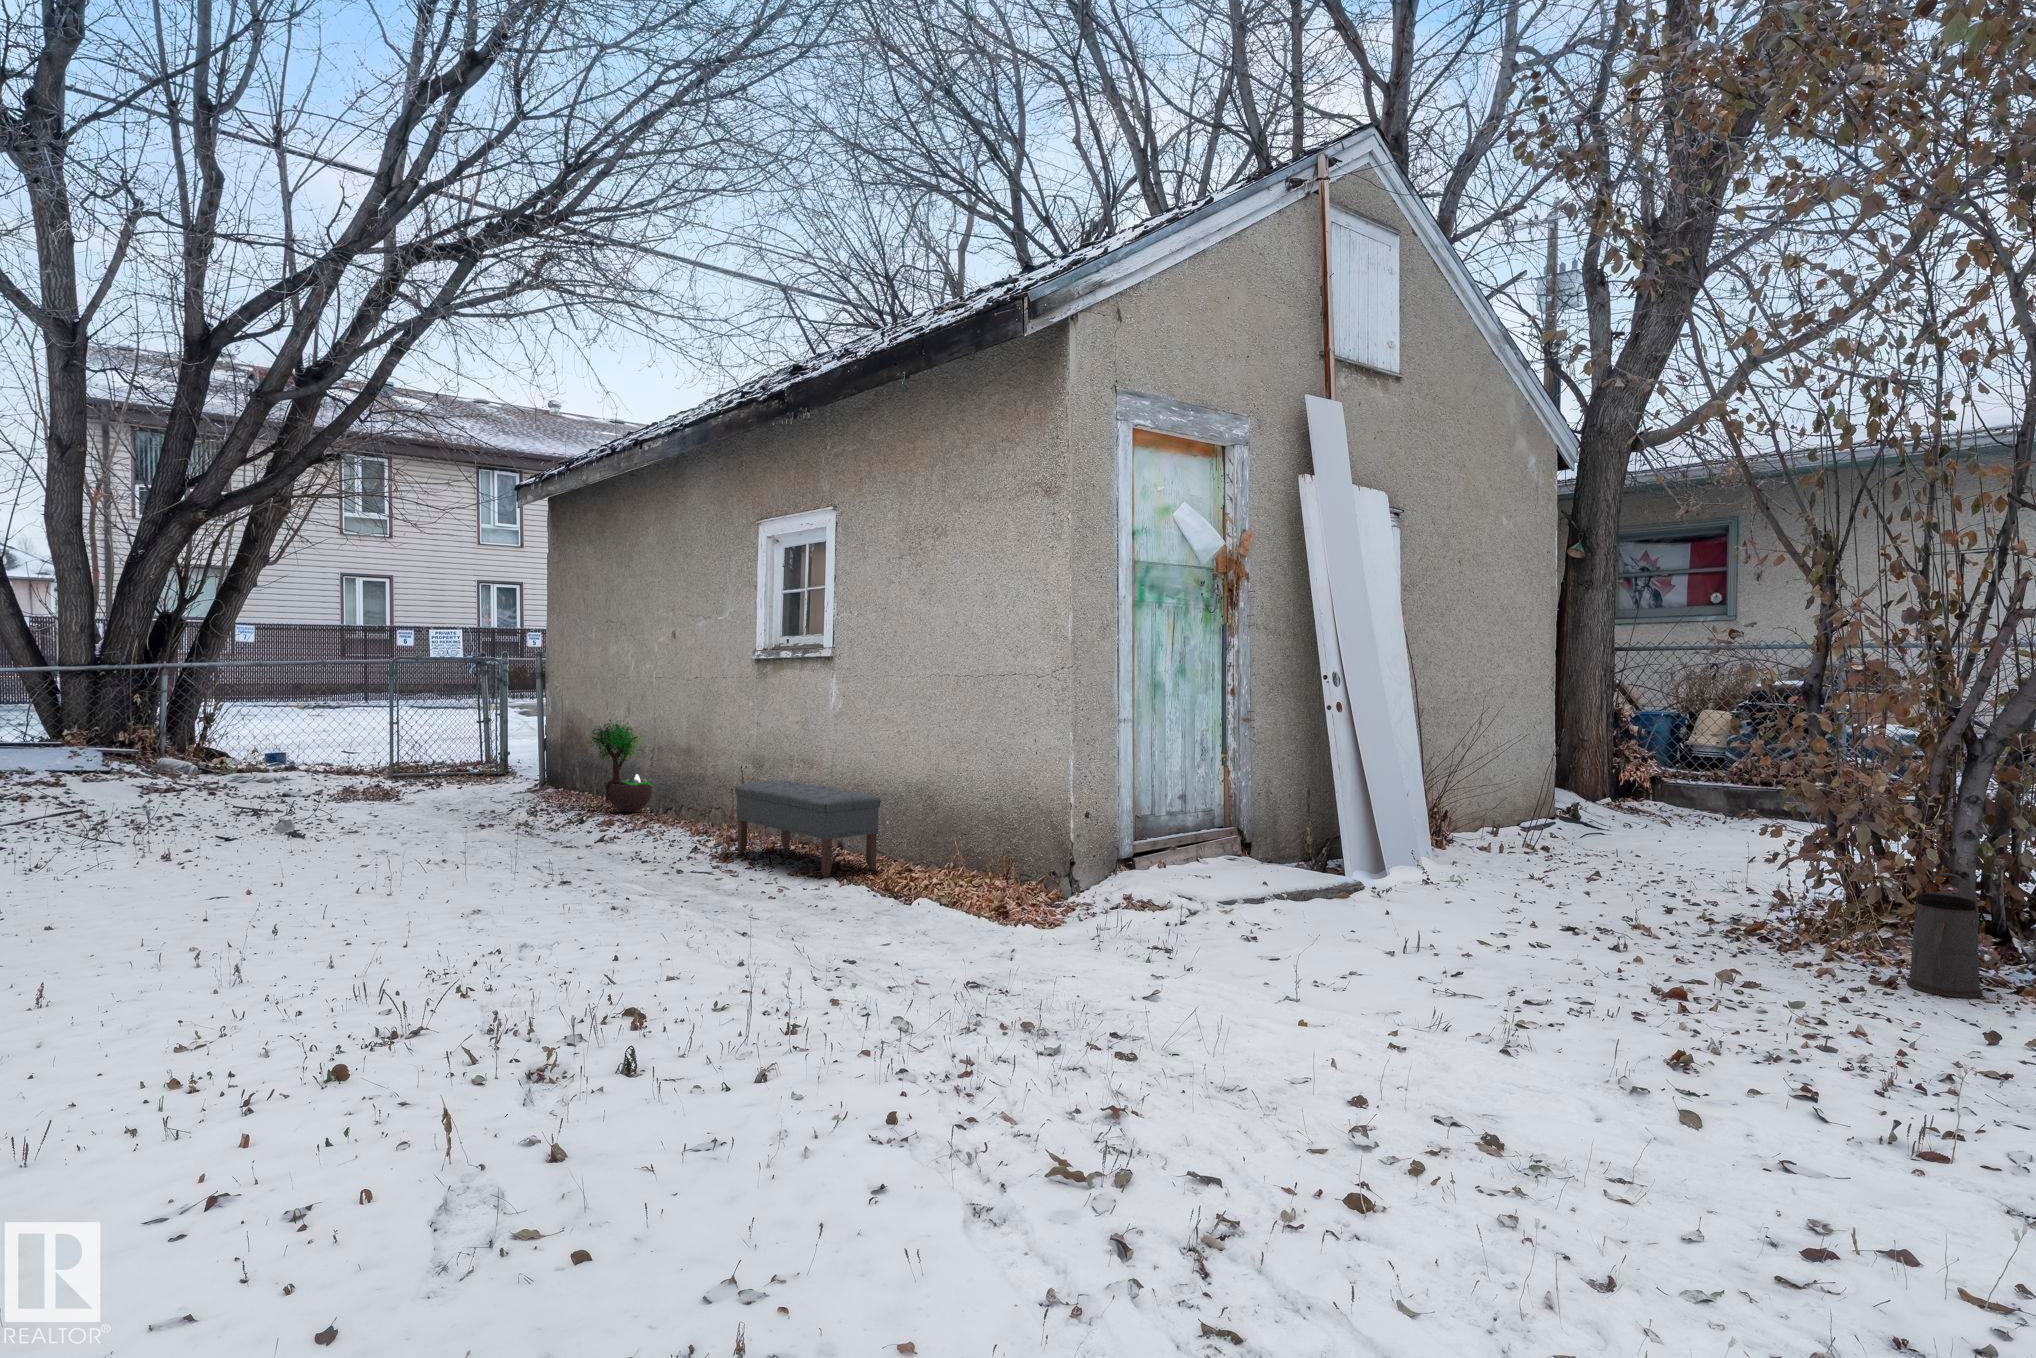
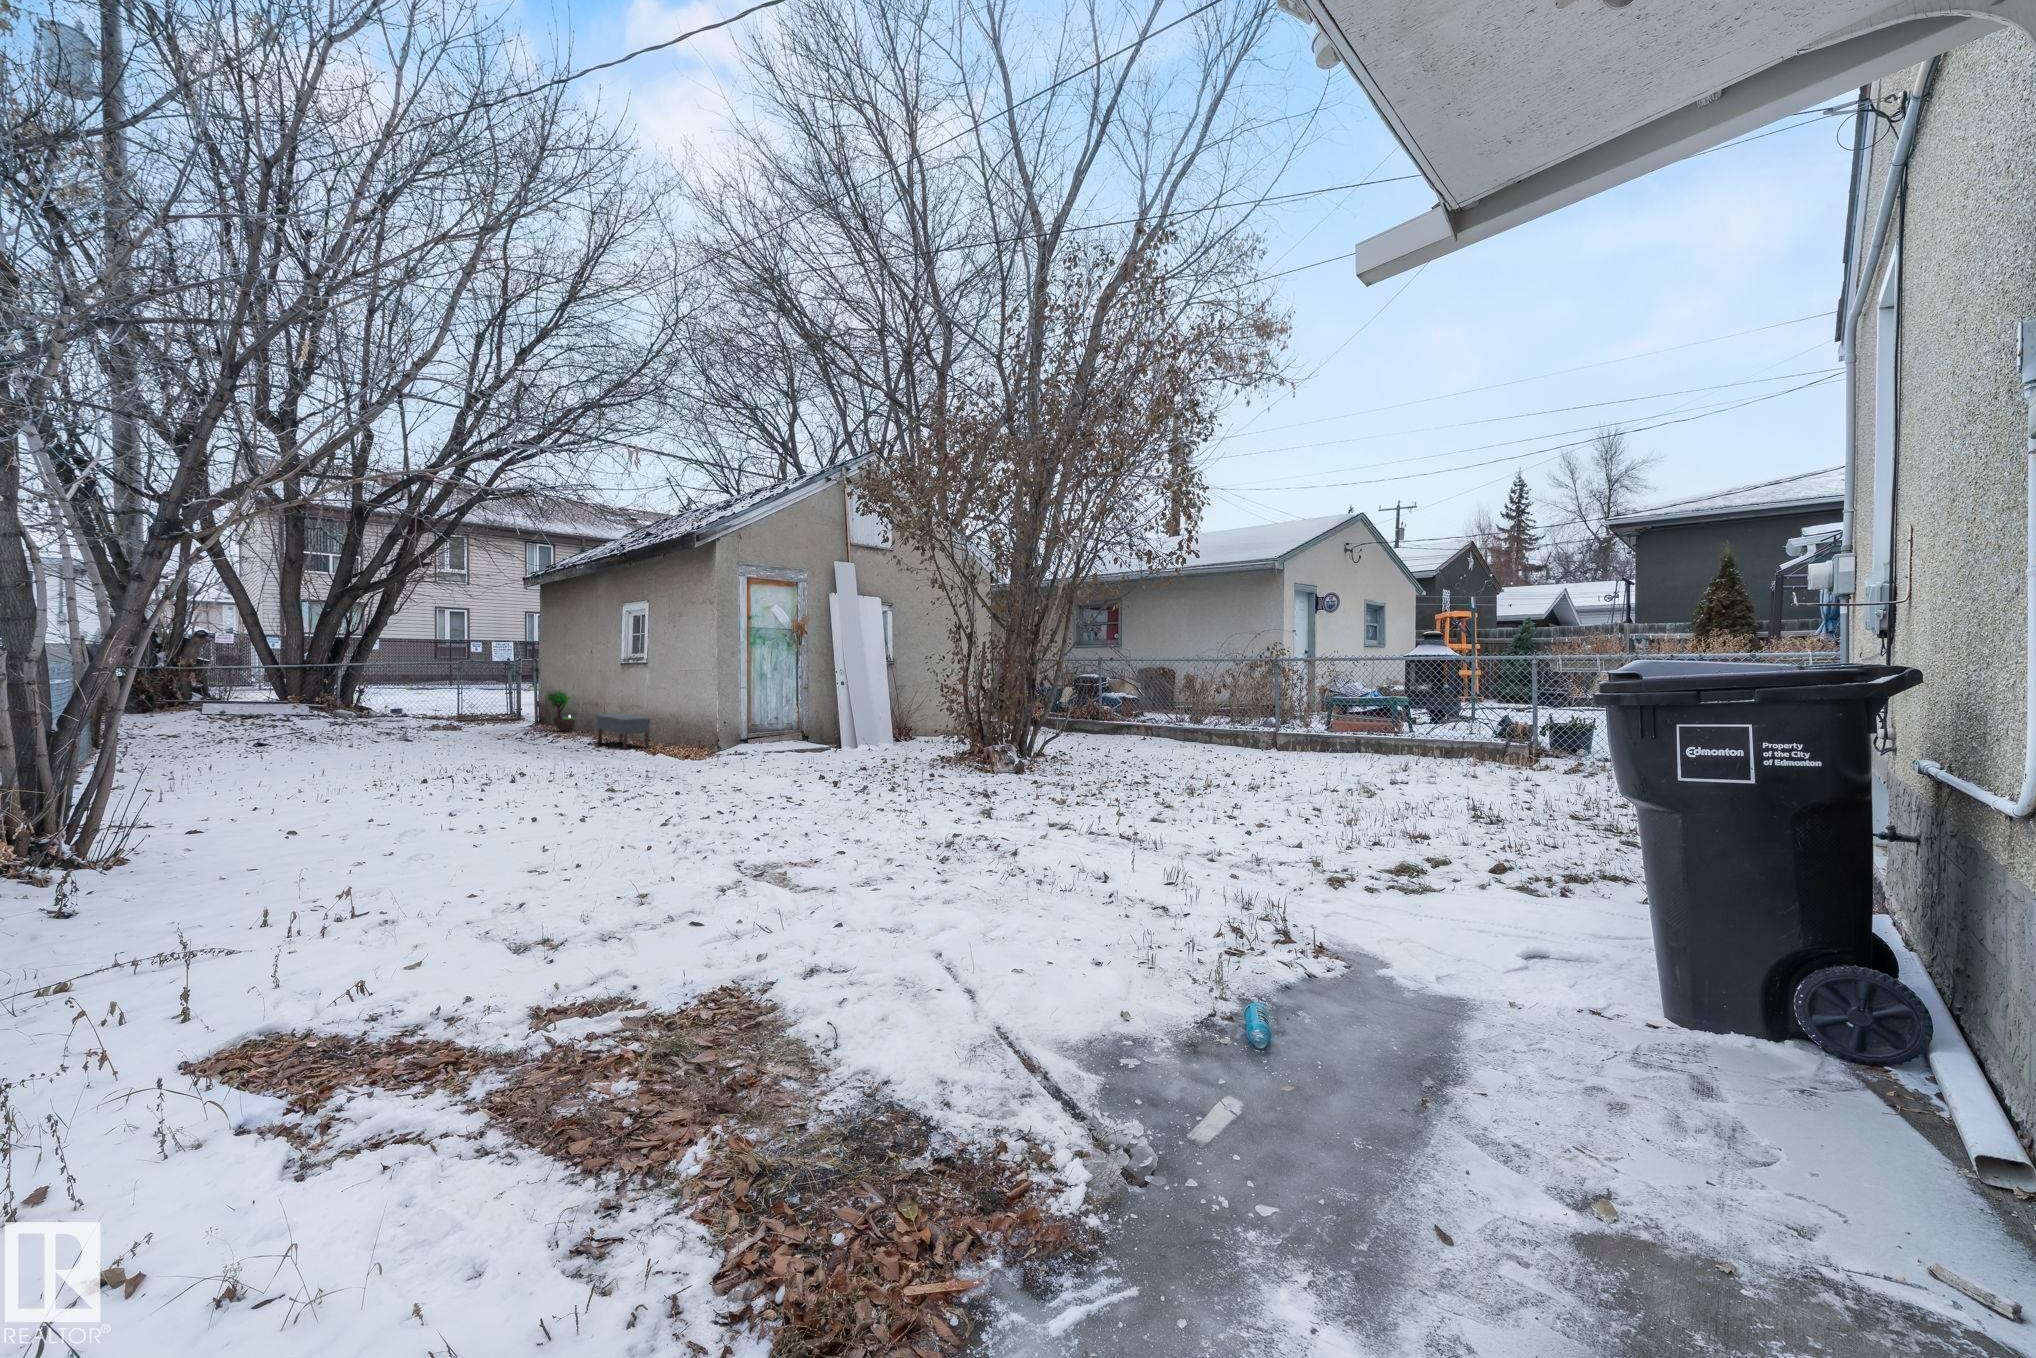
watering can: present [1906,873,1983,998] -> none [941,734,977,773]

